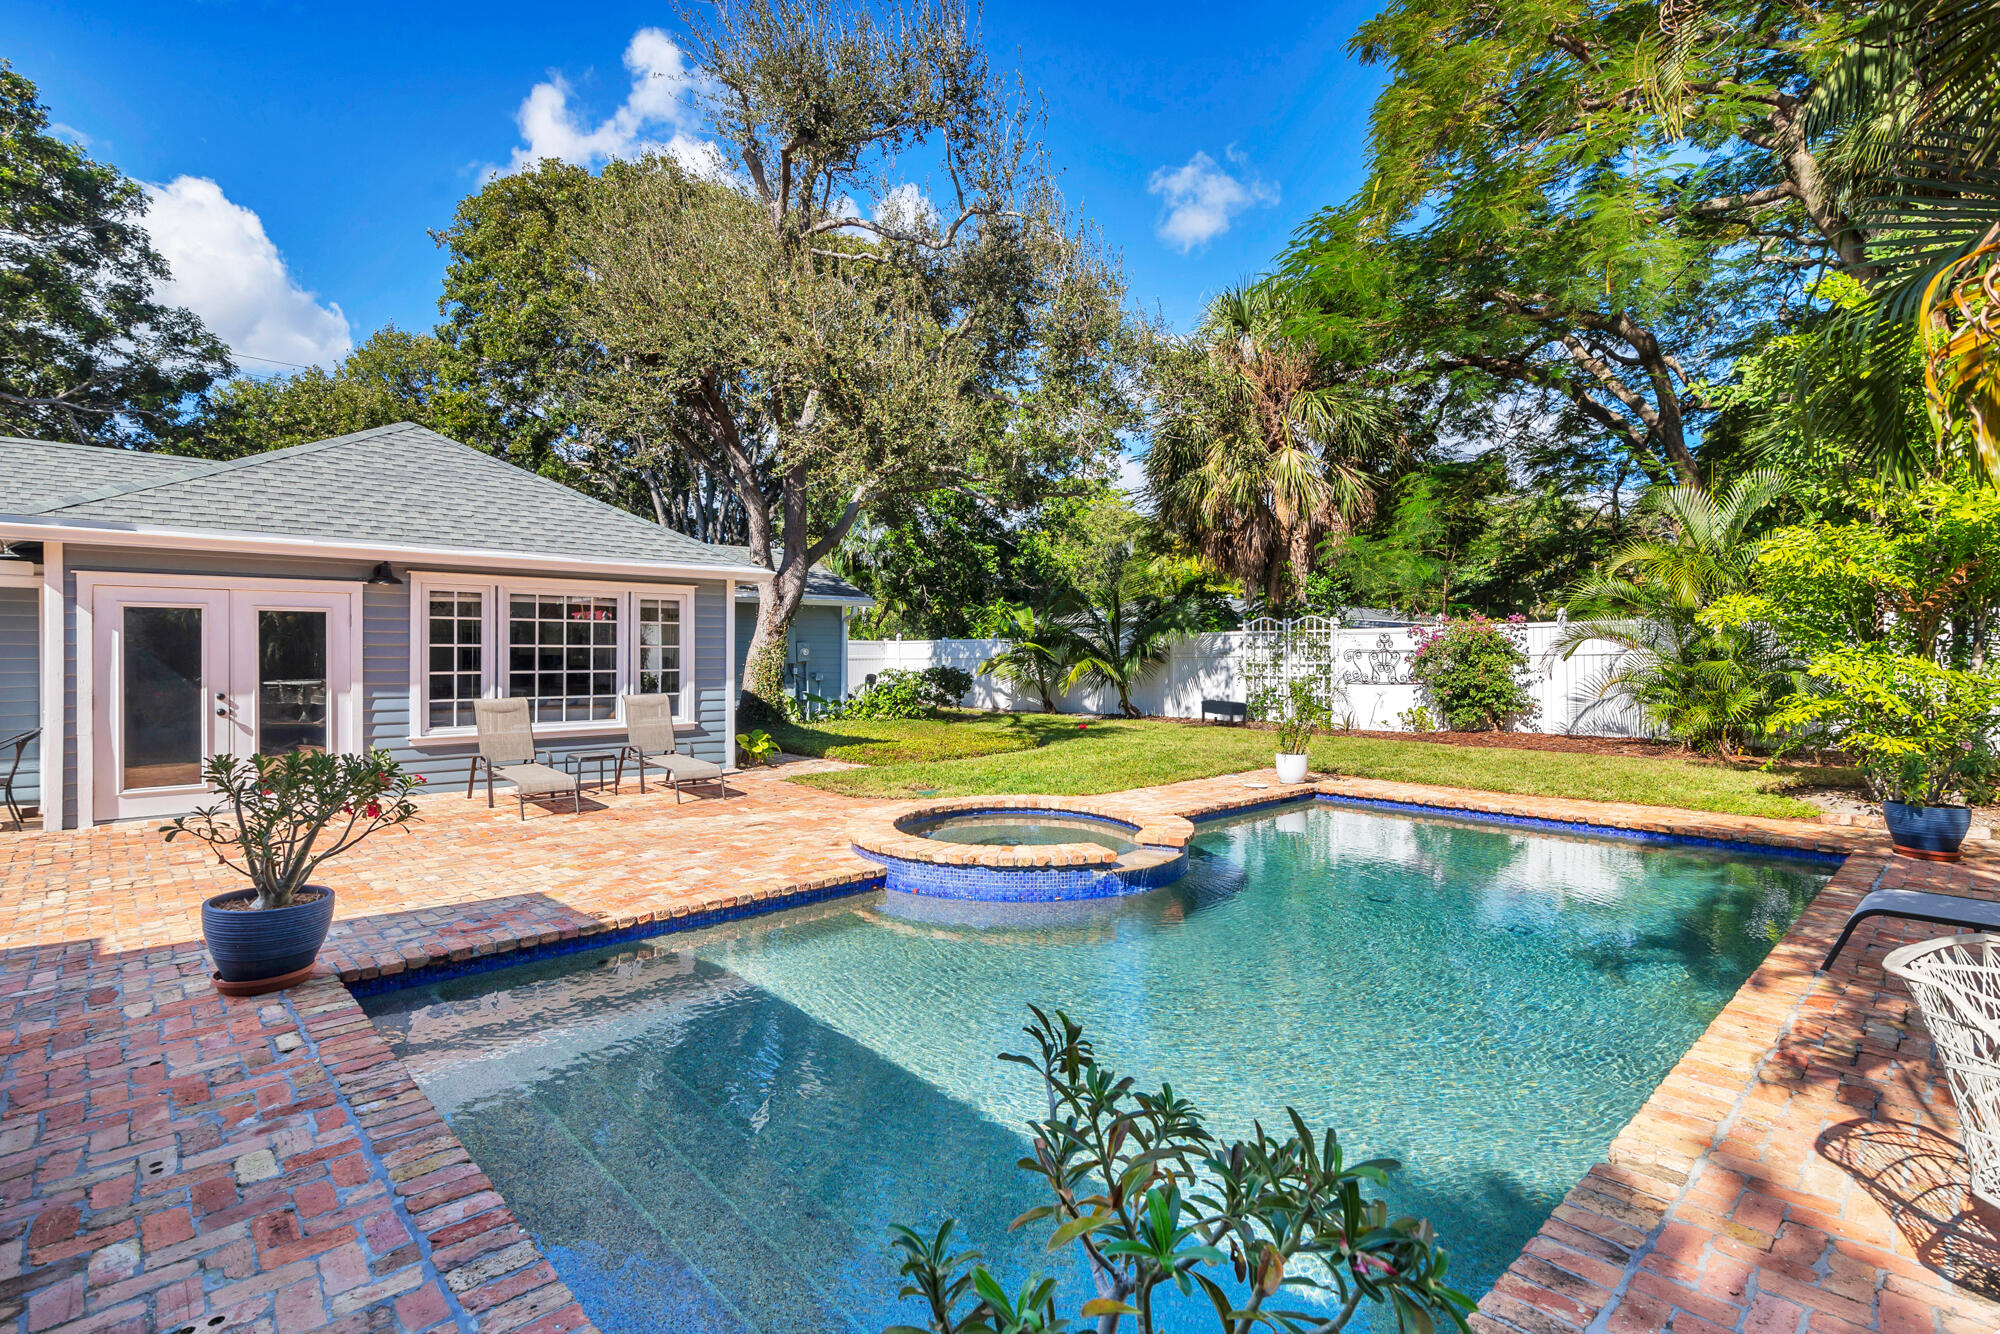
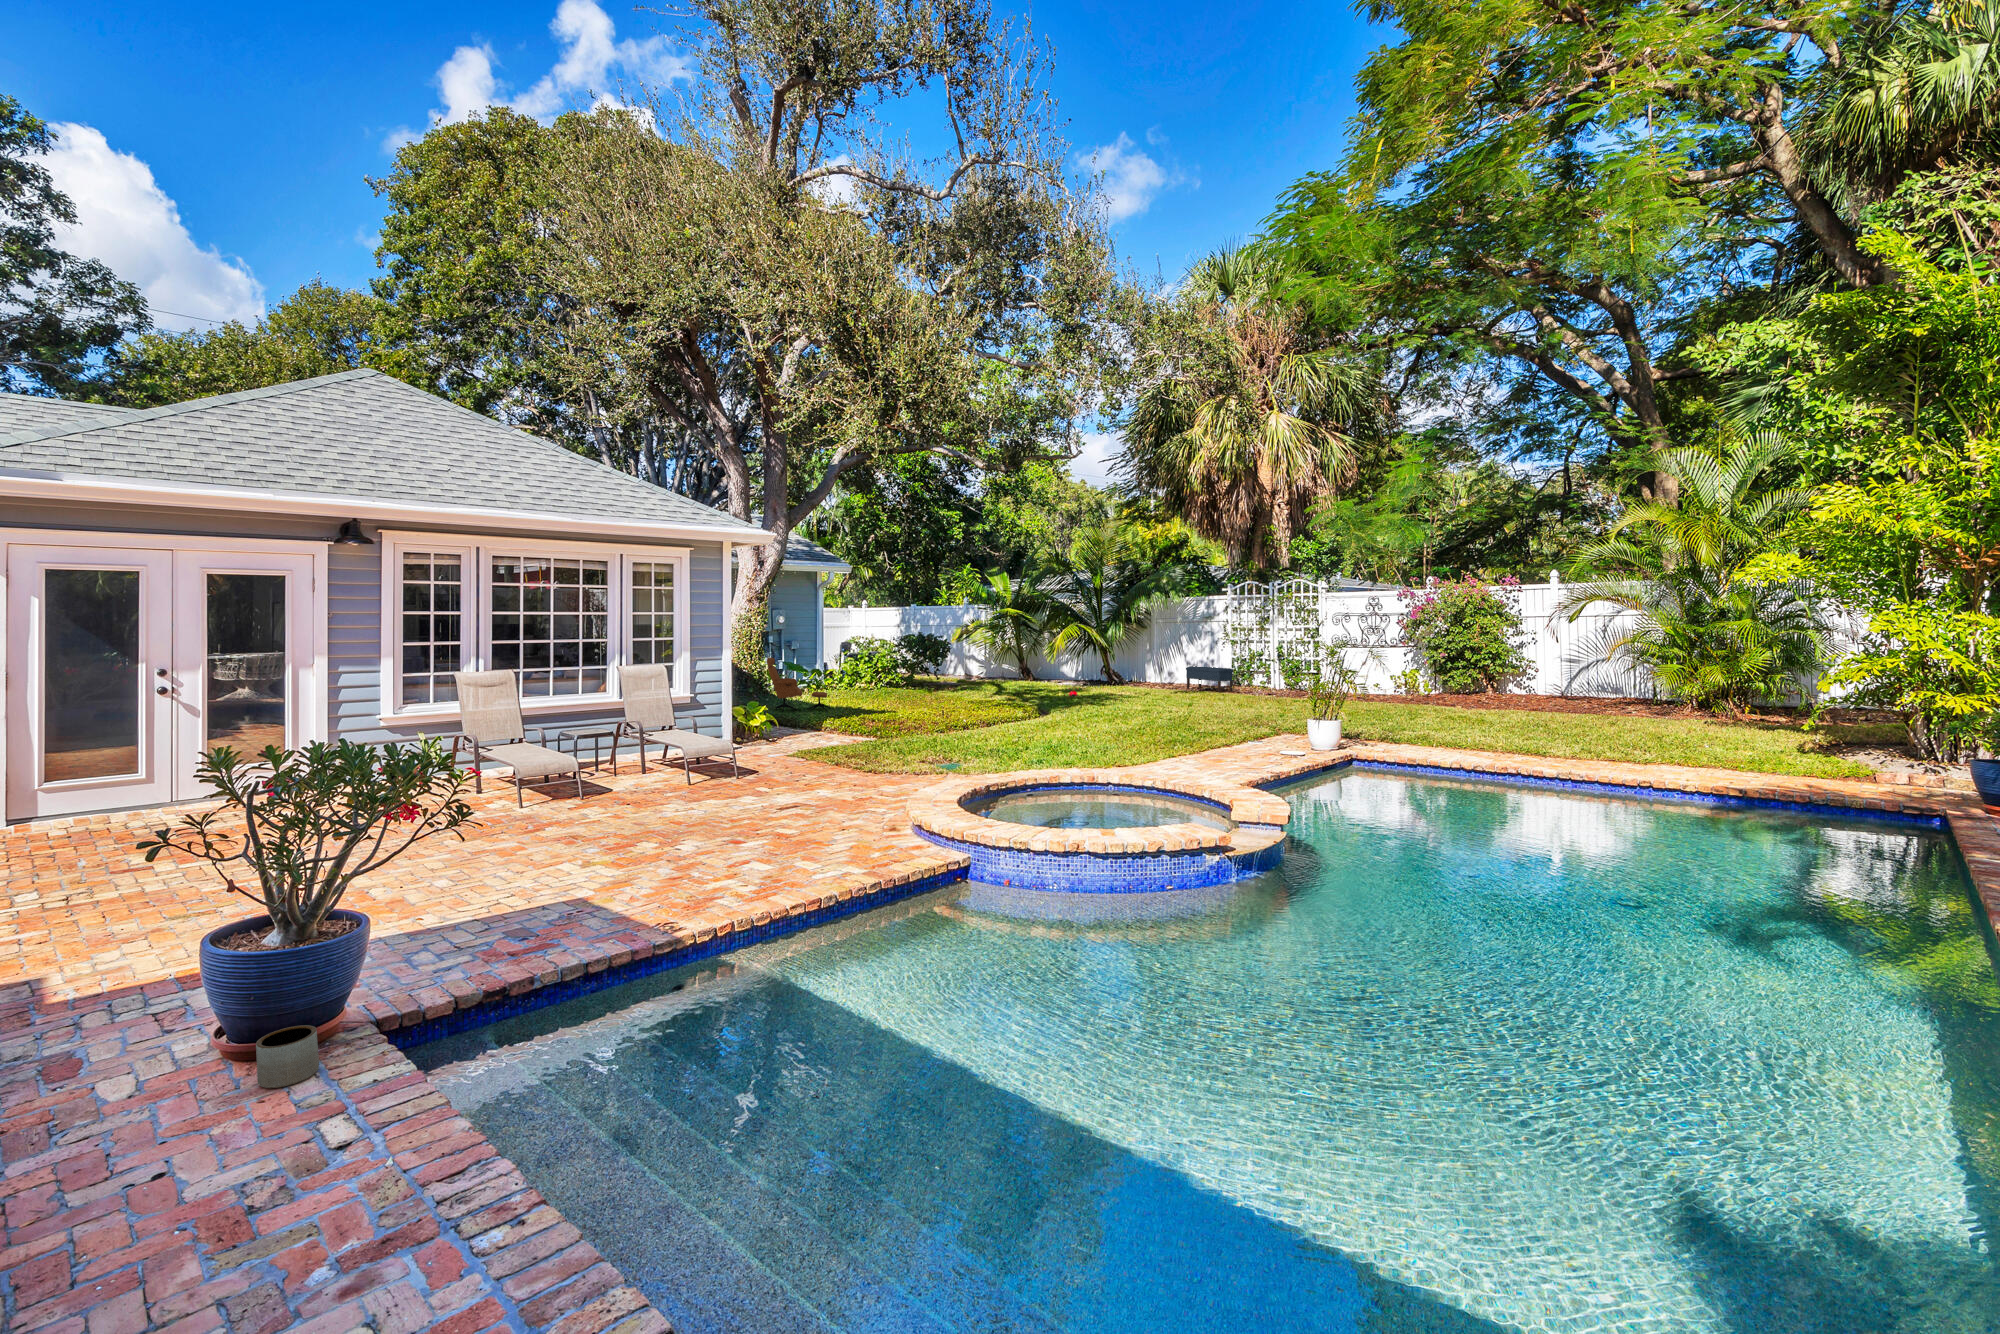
armchair: none [780,687,842,739] -> present [767,658,833,711]
planter: none [240,967,286,1010] -> present [256,1025,319,1088]

